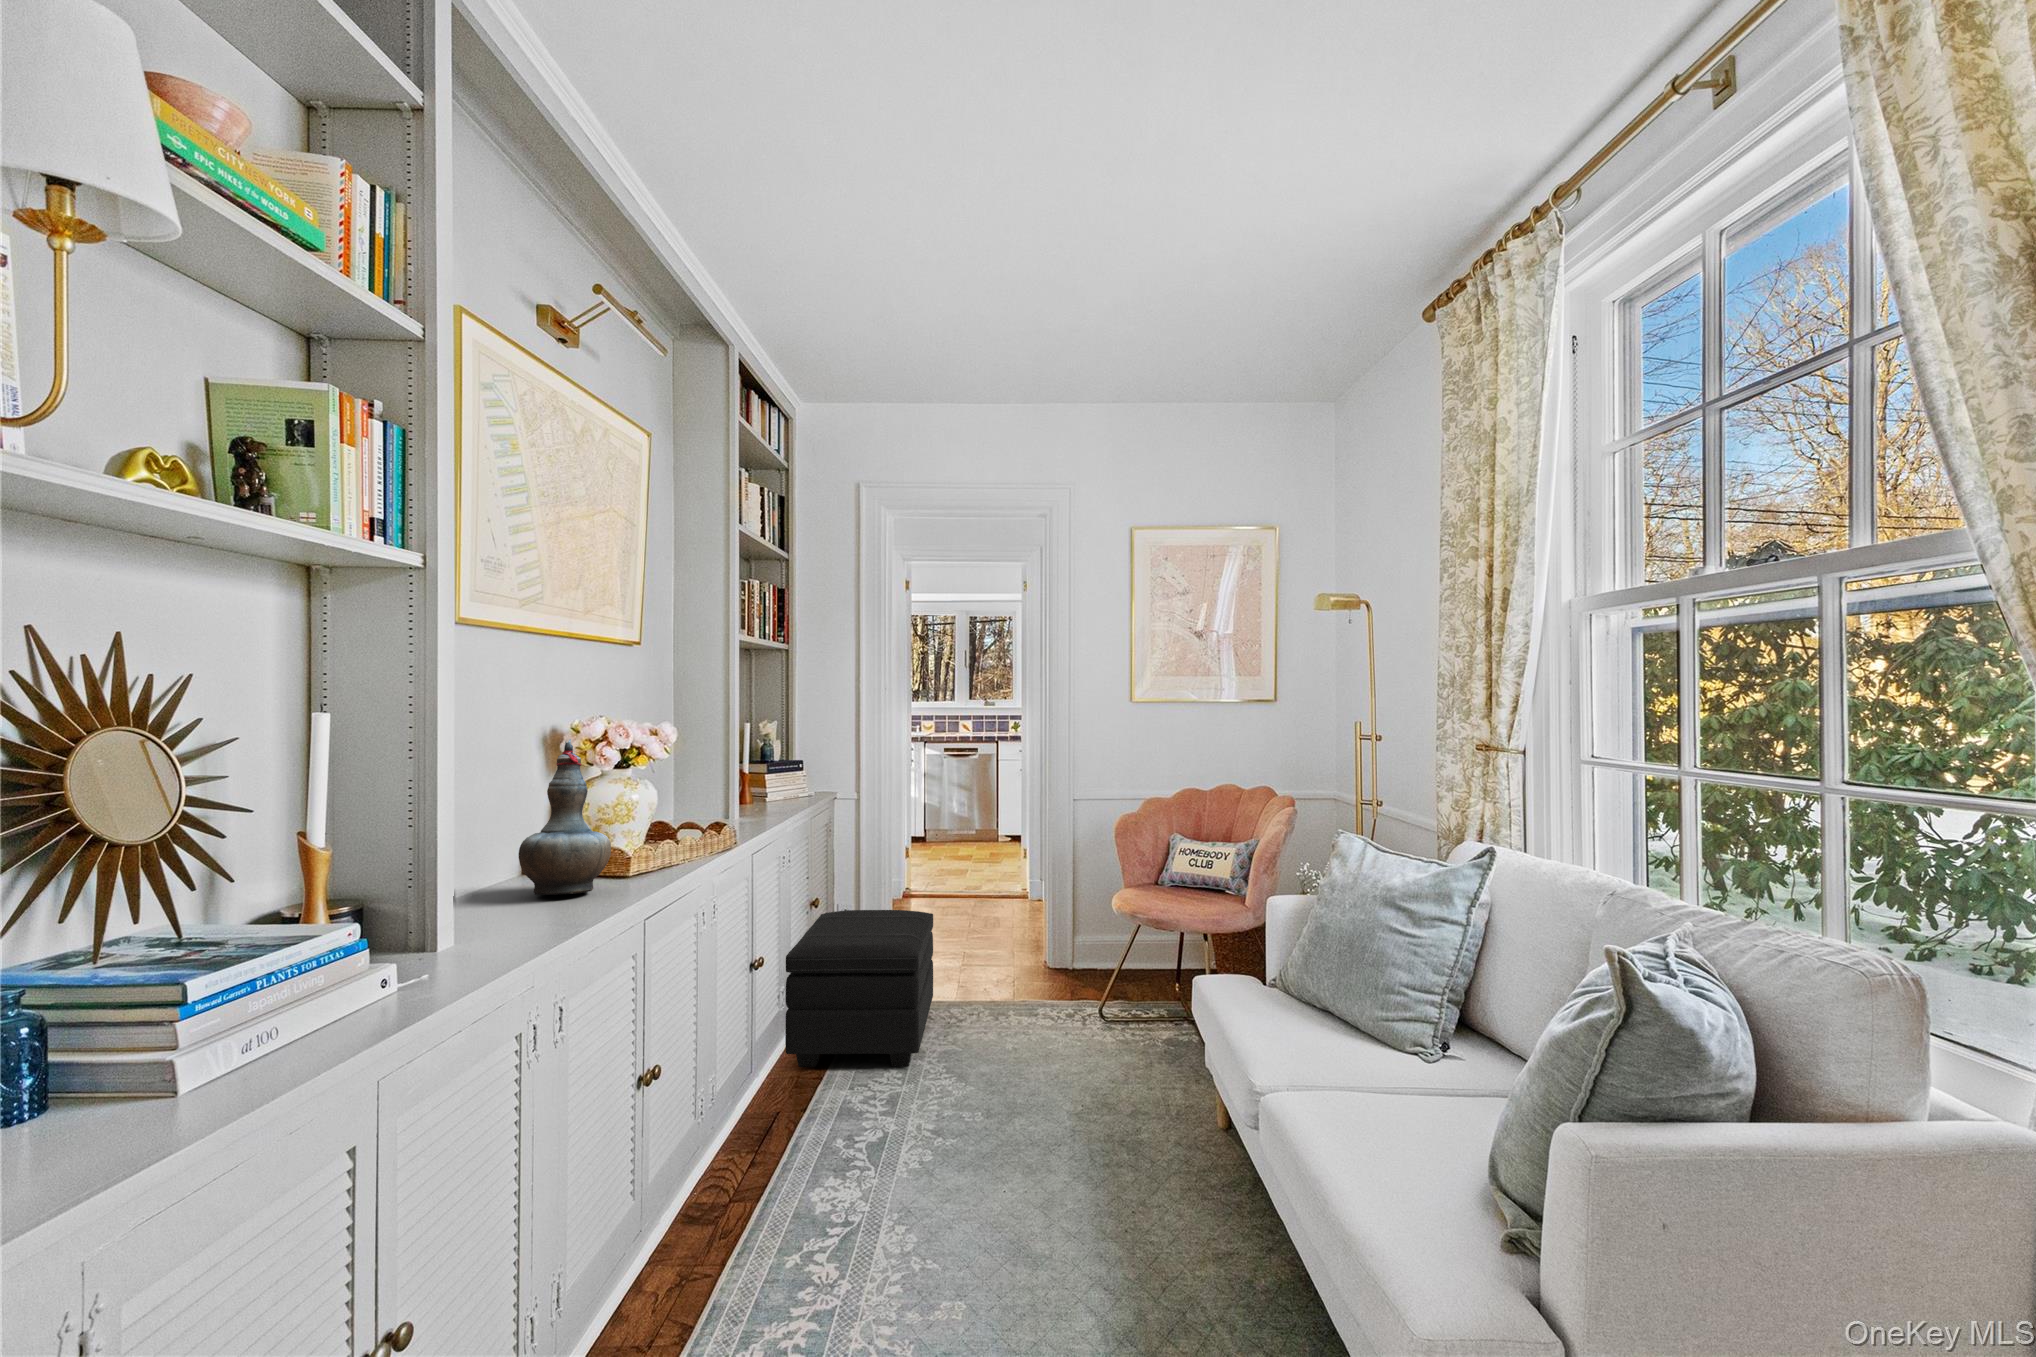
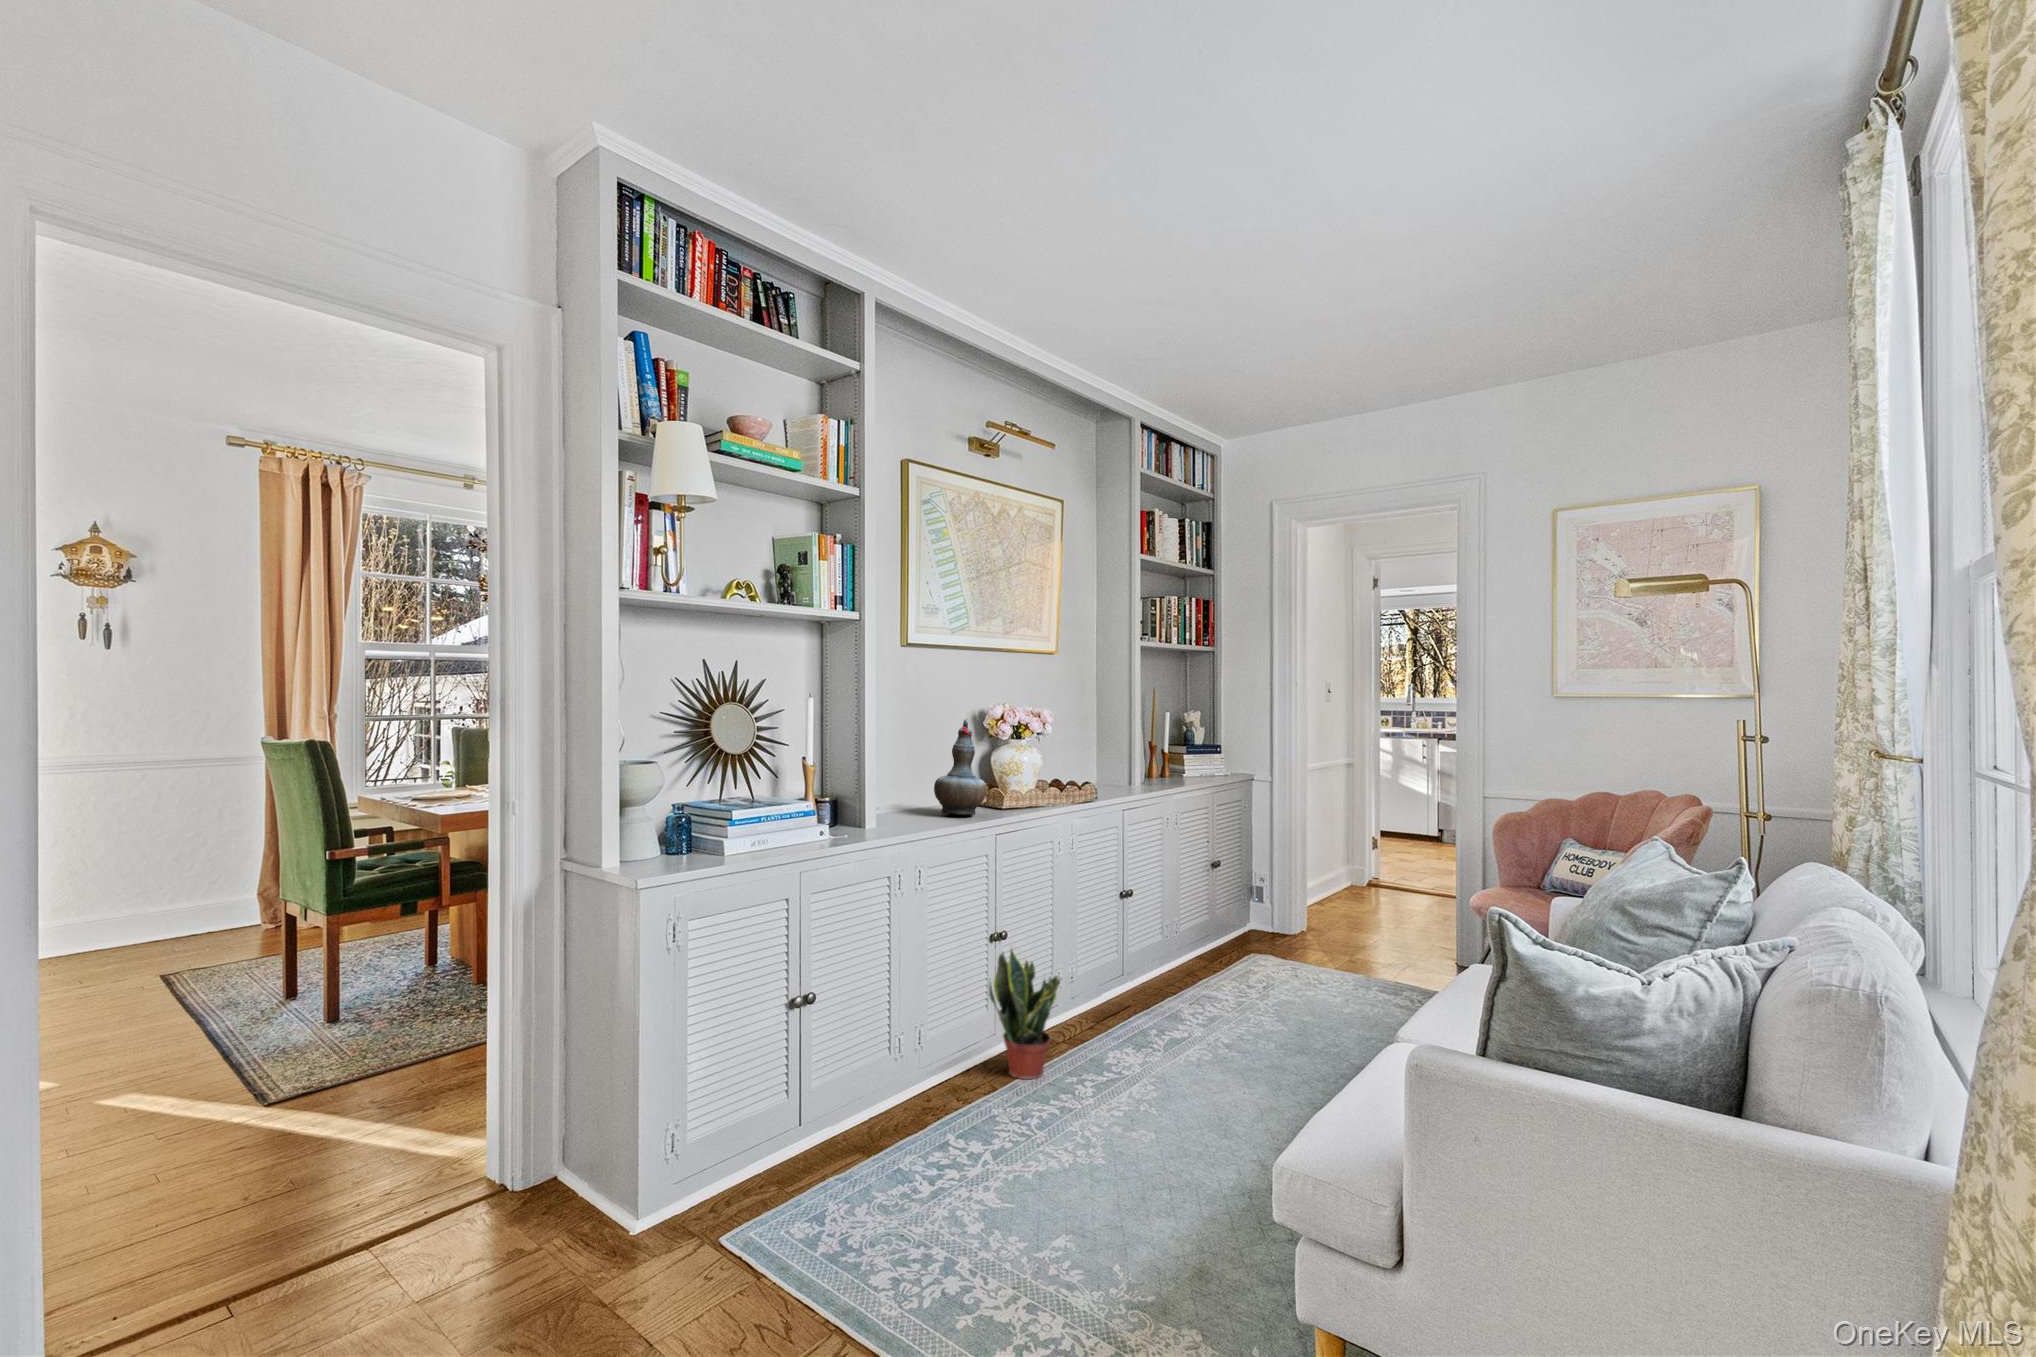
footstool: present [785,910,933,1067] -> none [1154,873,1306,1001]
potted plant: none [658,1089,793,1294] -> present [989,949,1060,1079]

